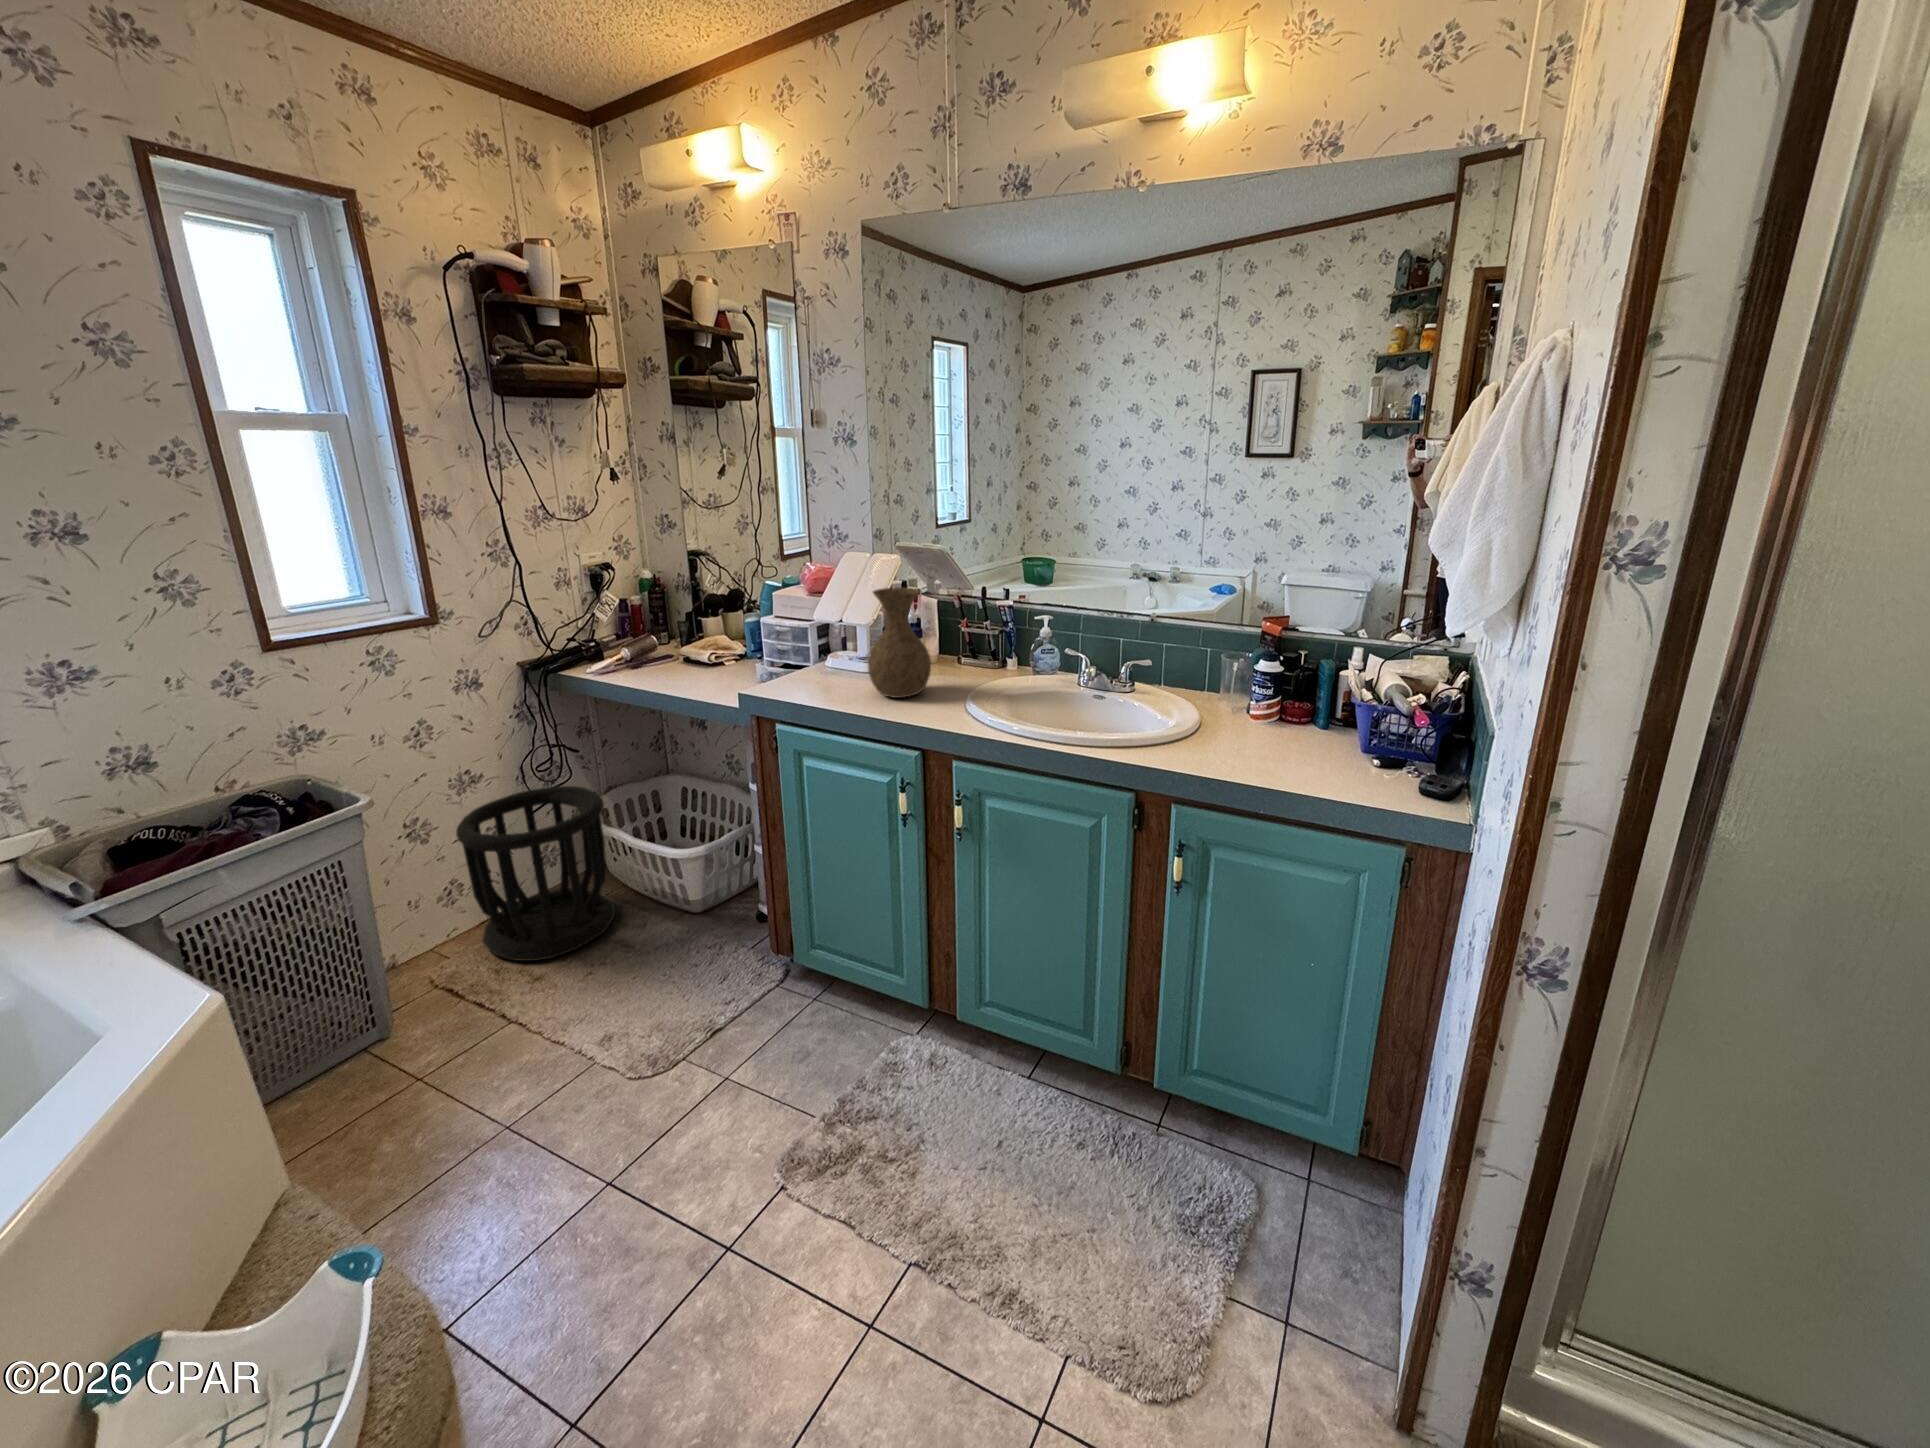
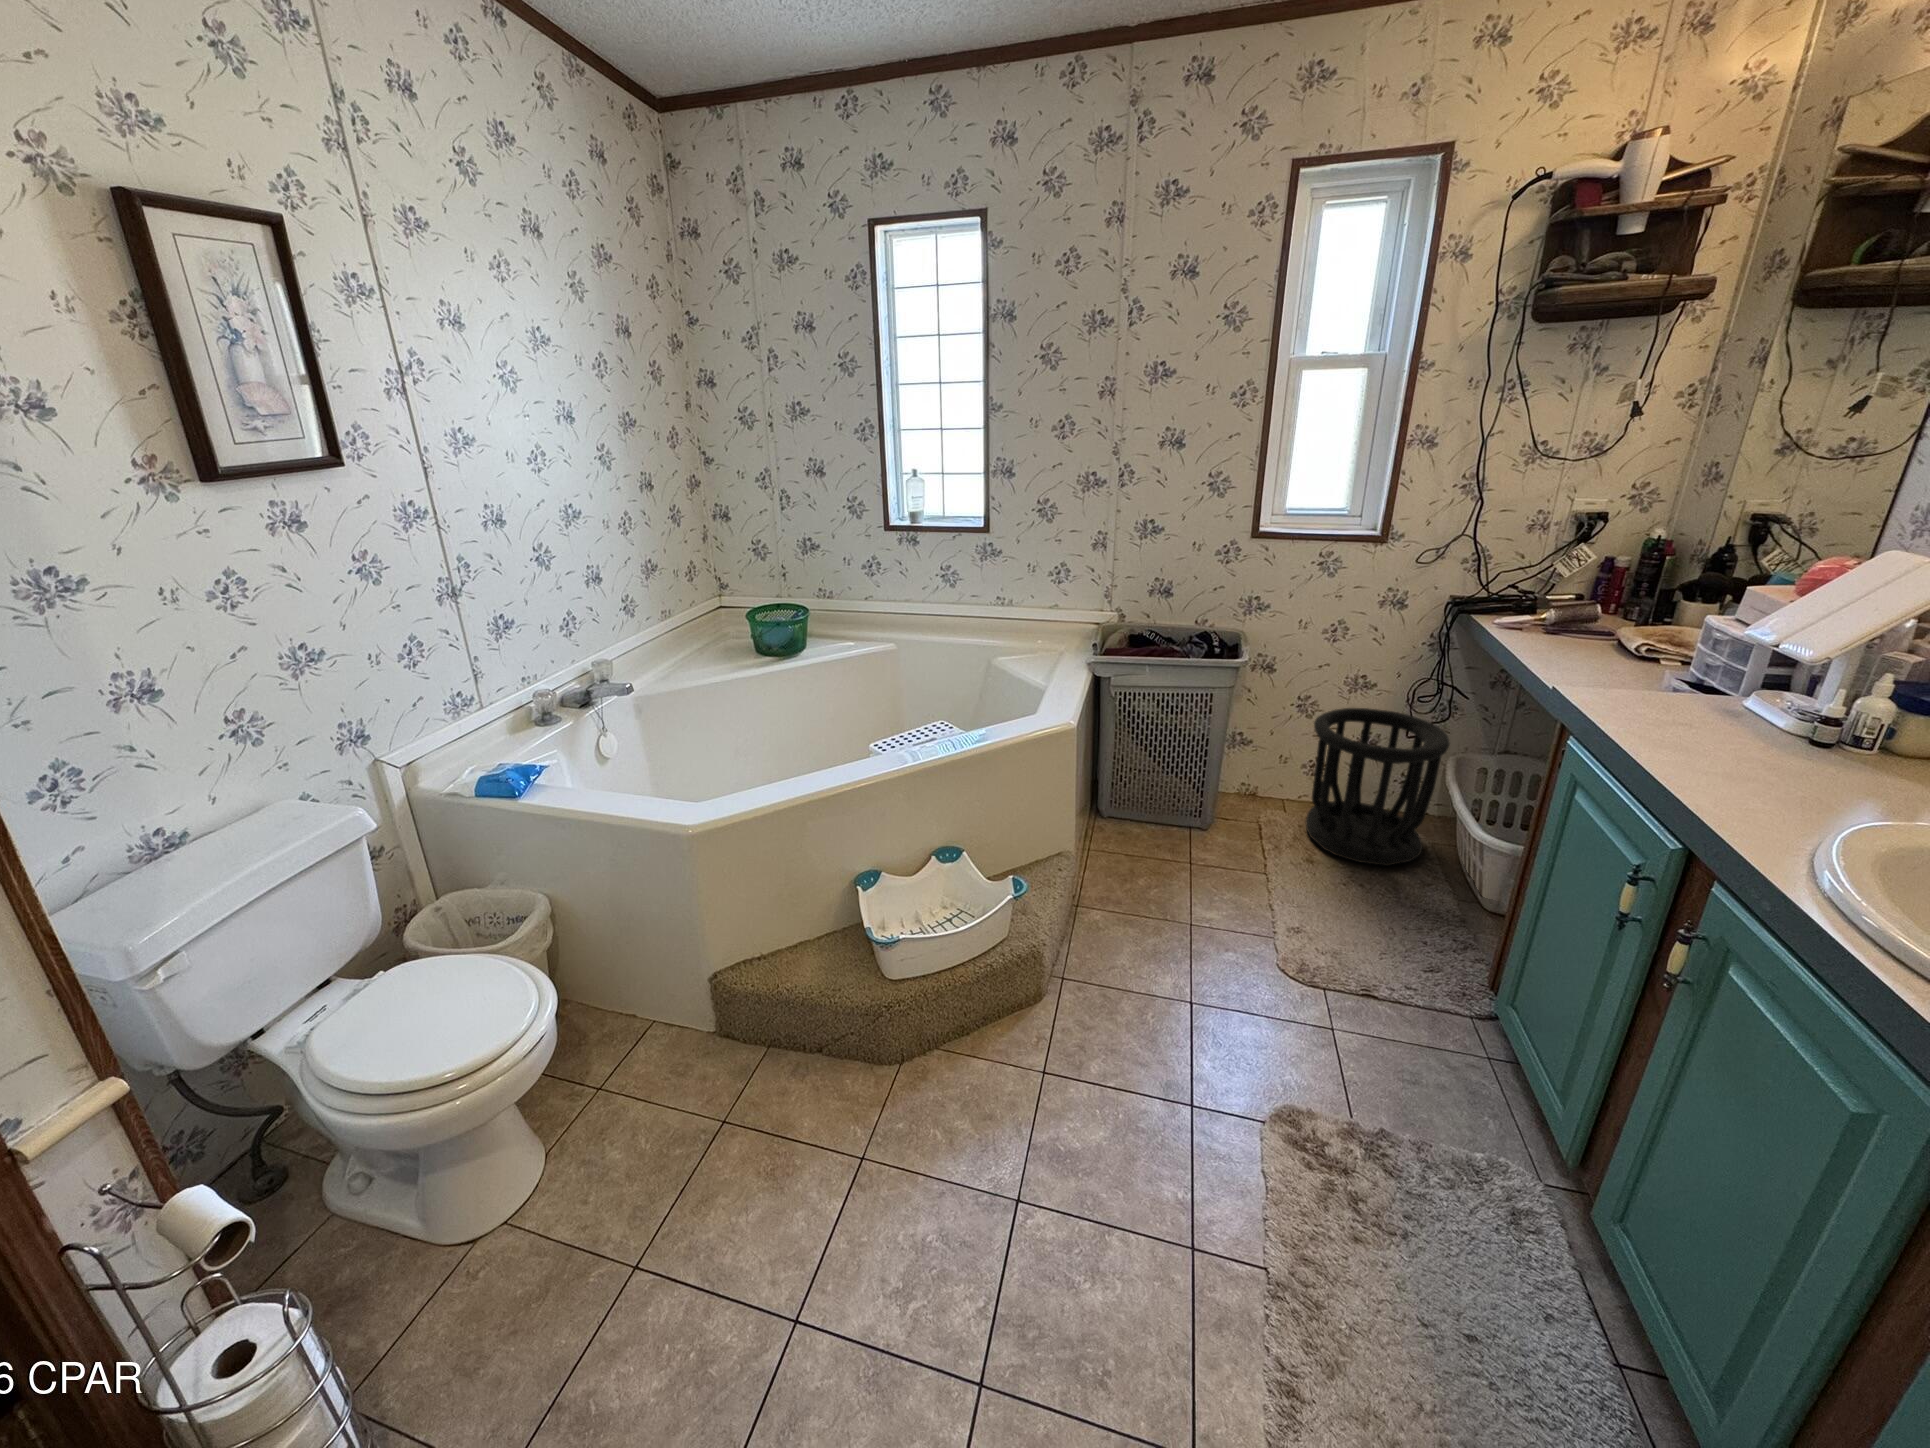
vase: present [868,587,931,698] -> none [1702,603,1869,777]

